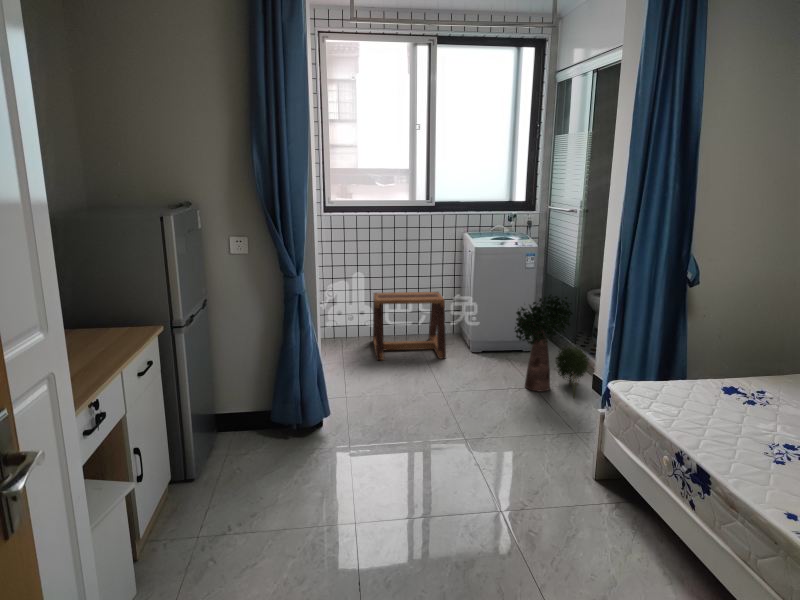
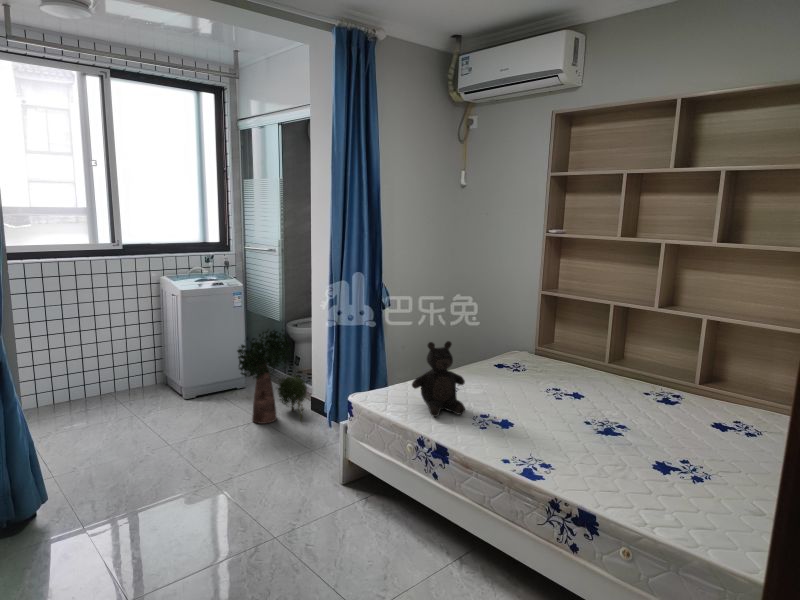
stool: present [373,292,446,360] -> none [56,341,159,430]
teddy bear: none [688,335,771,437] -> present [412,341,465,417]

